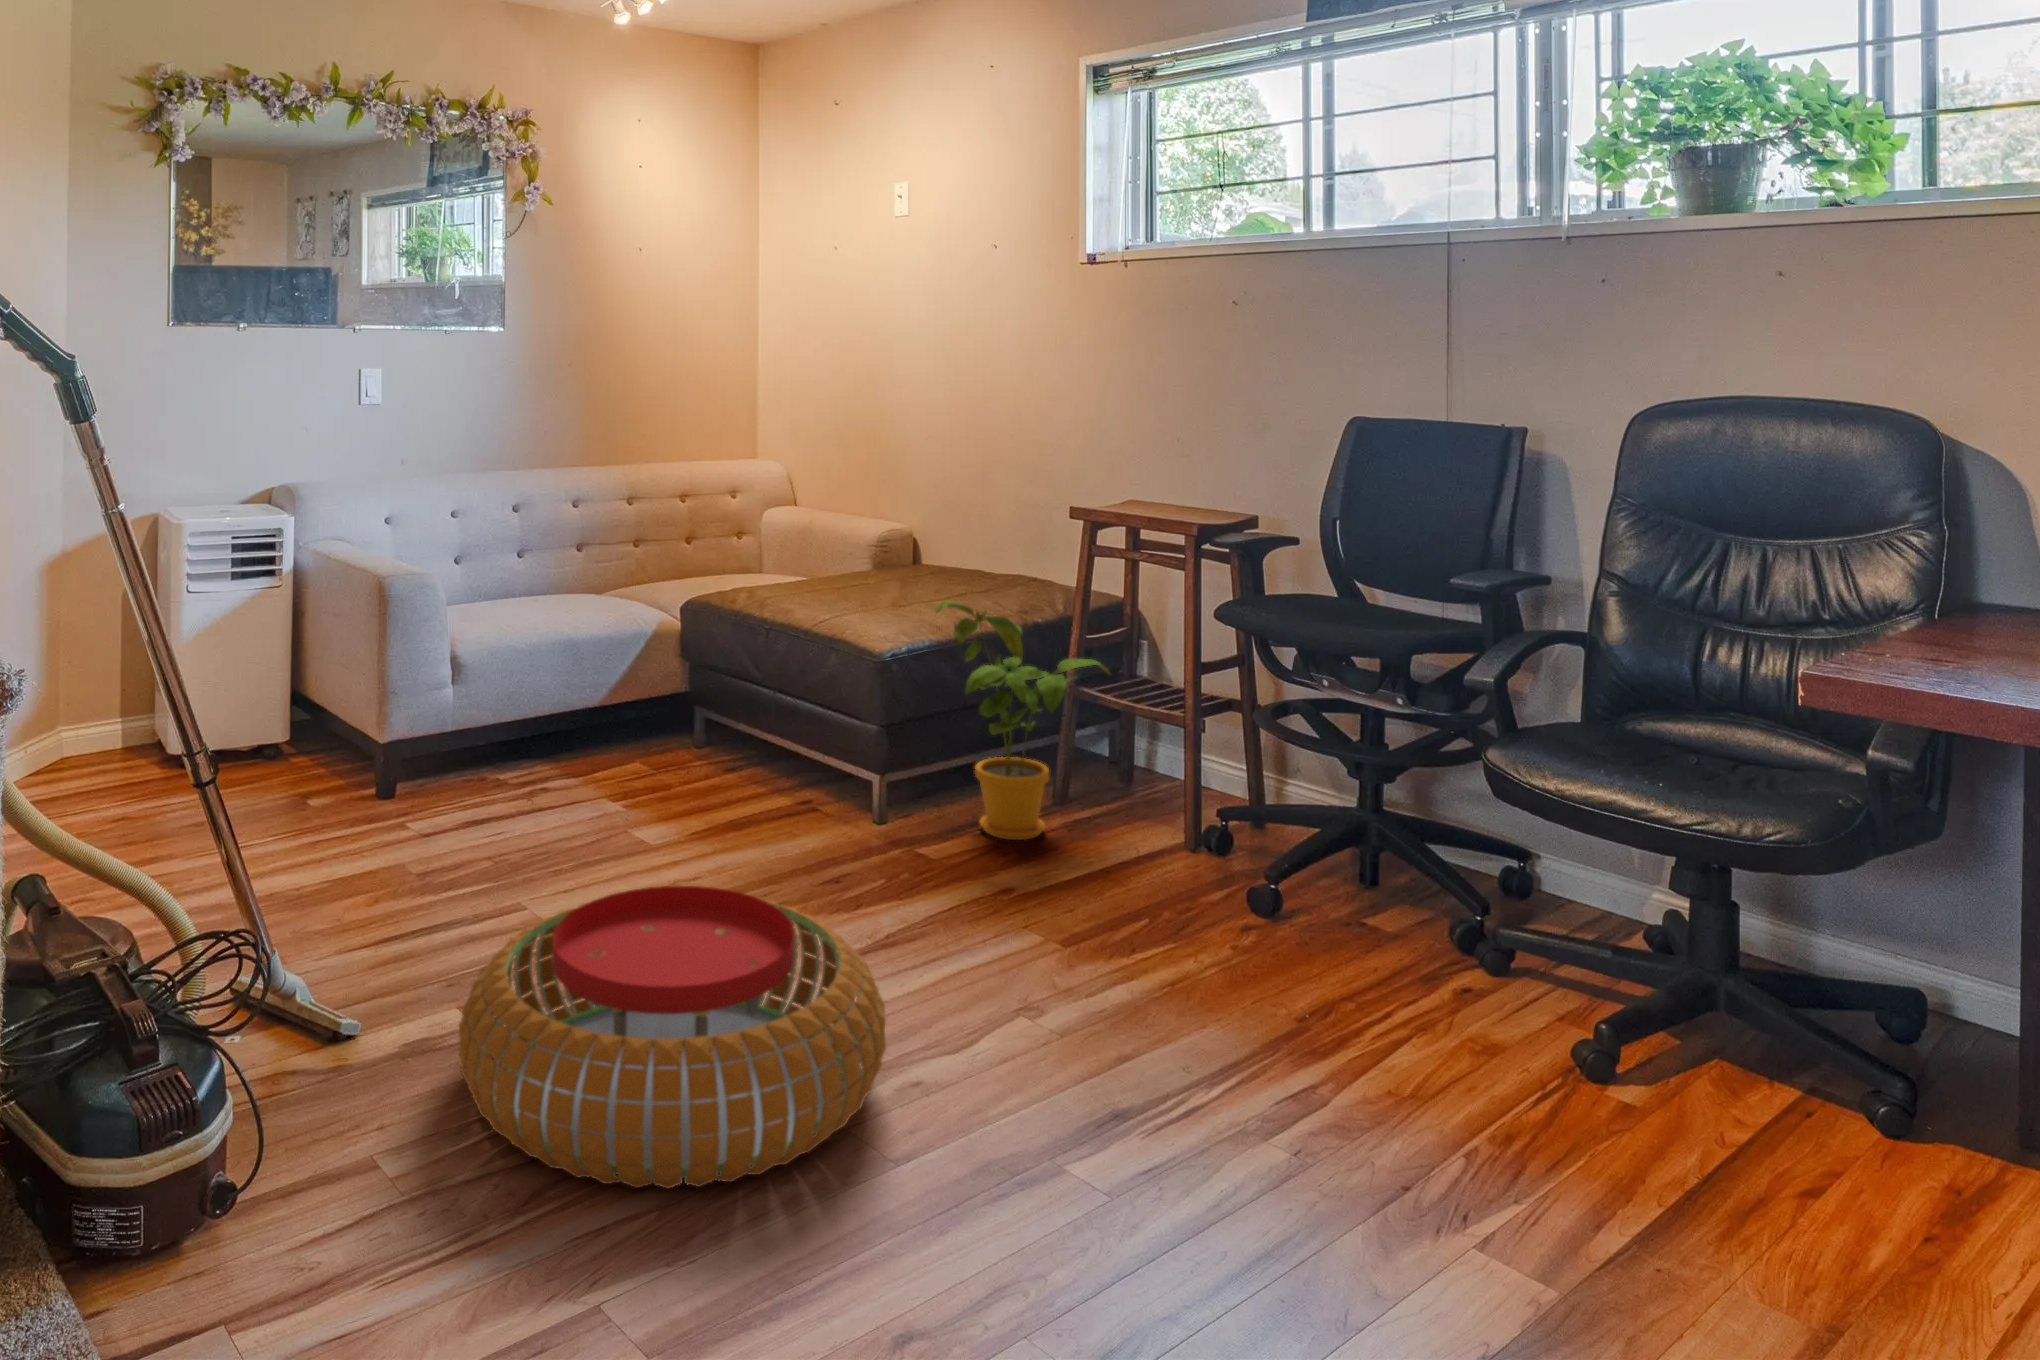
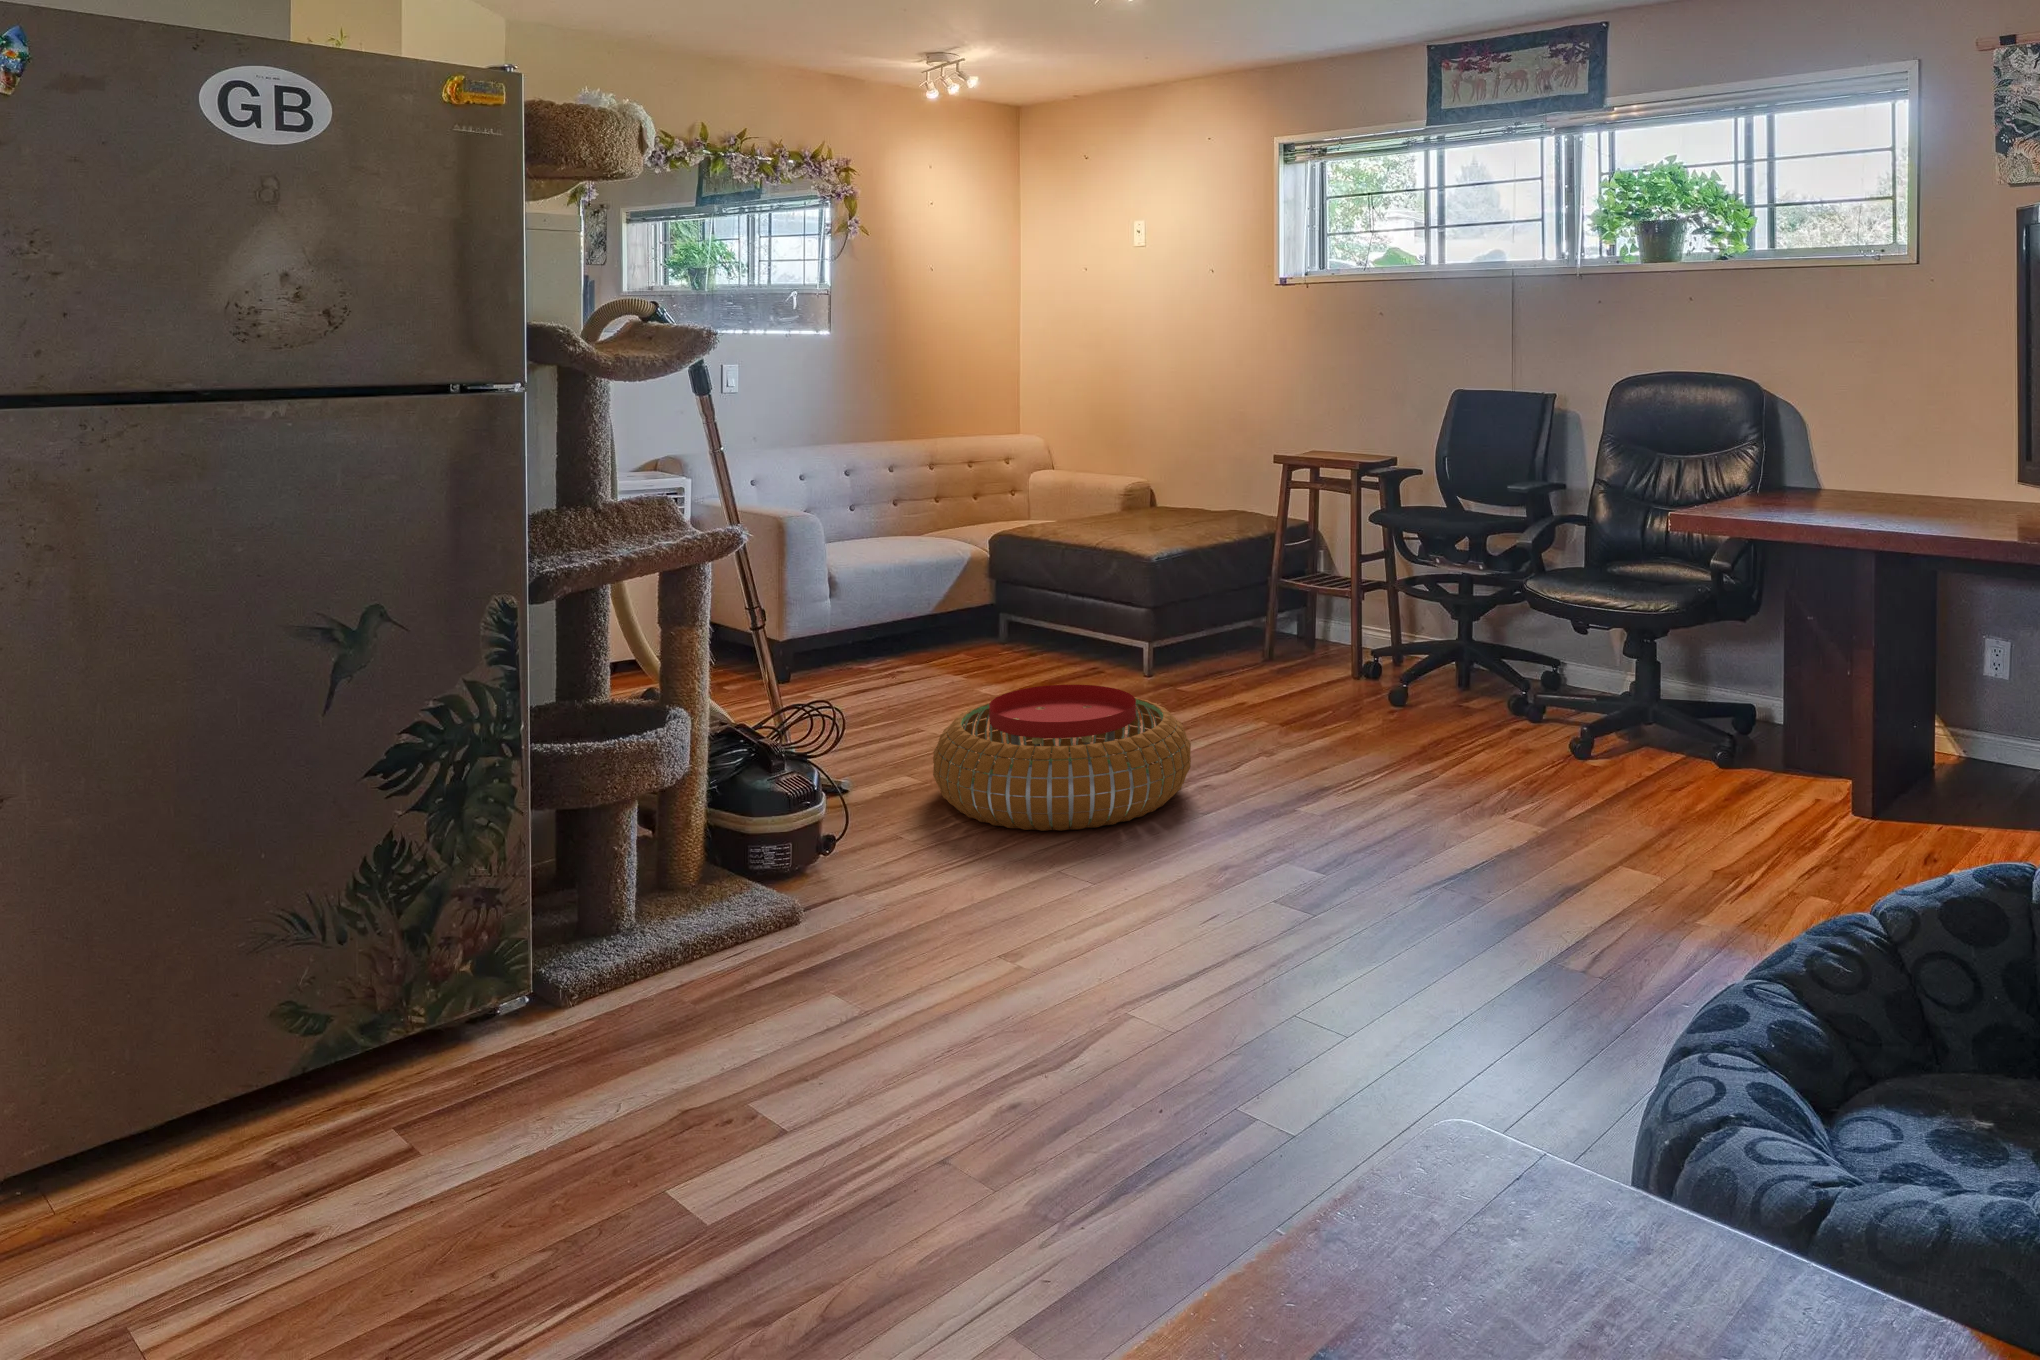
house plant: present [935,601,1111,840] -> none [1184,522,1303,681]

